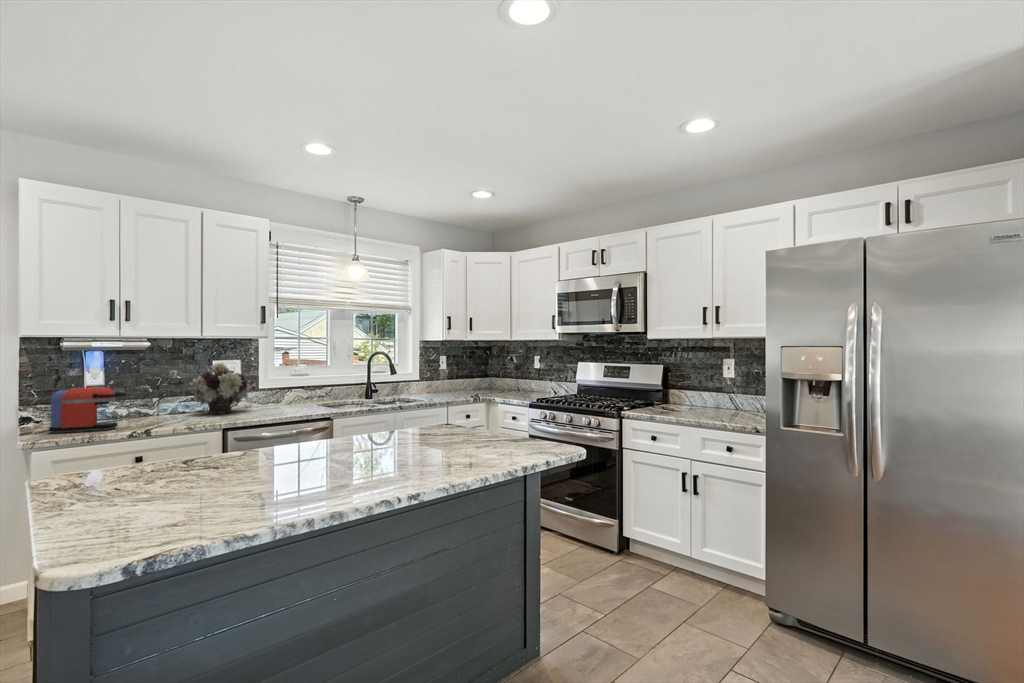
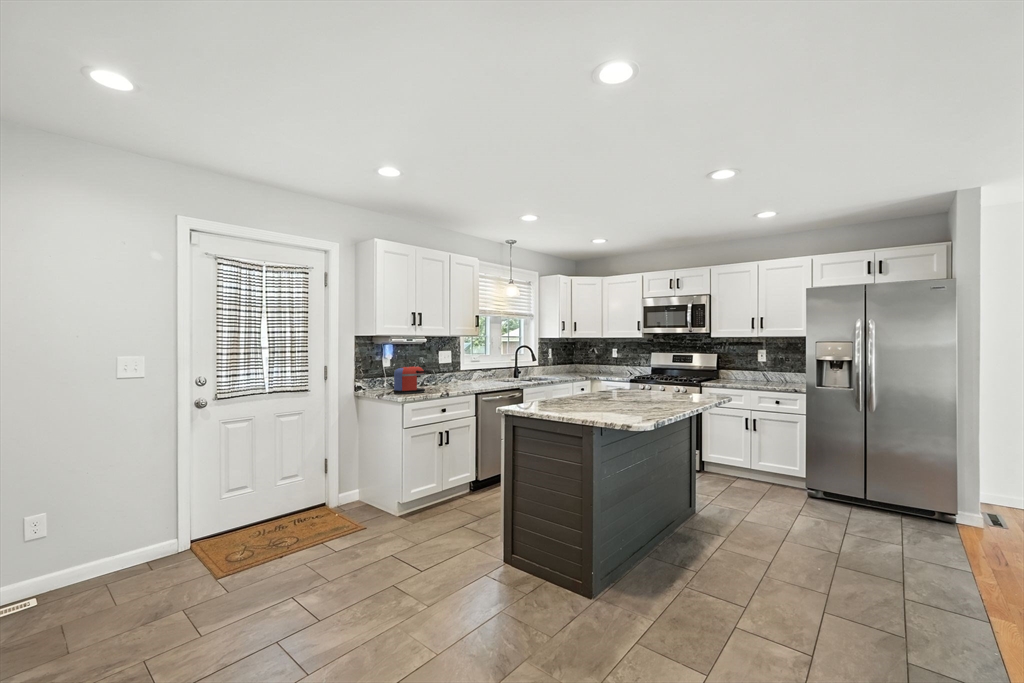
flower arrangement: present [189,363,251,414] -> none [436,352,468,385]

